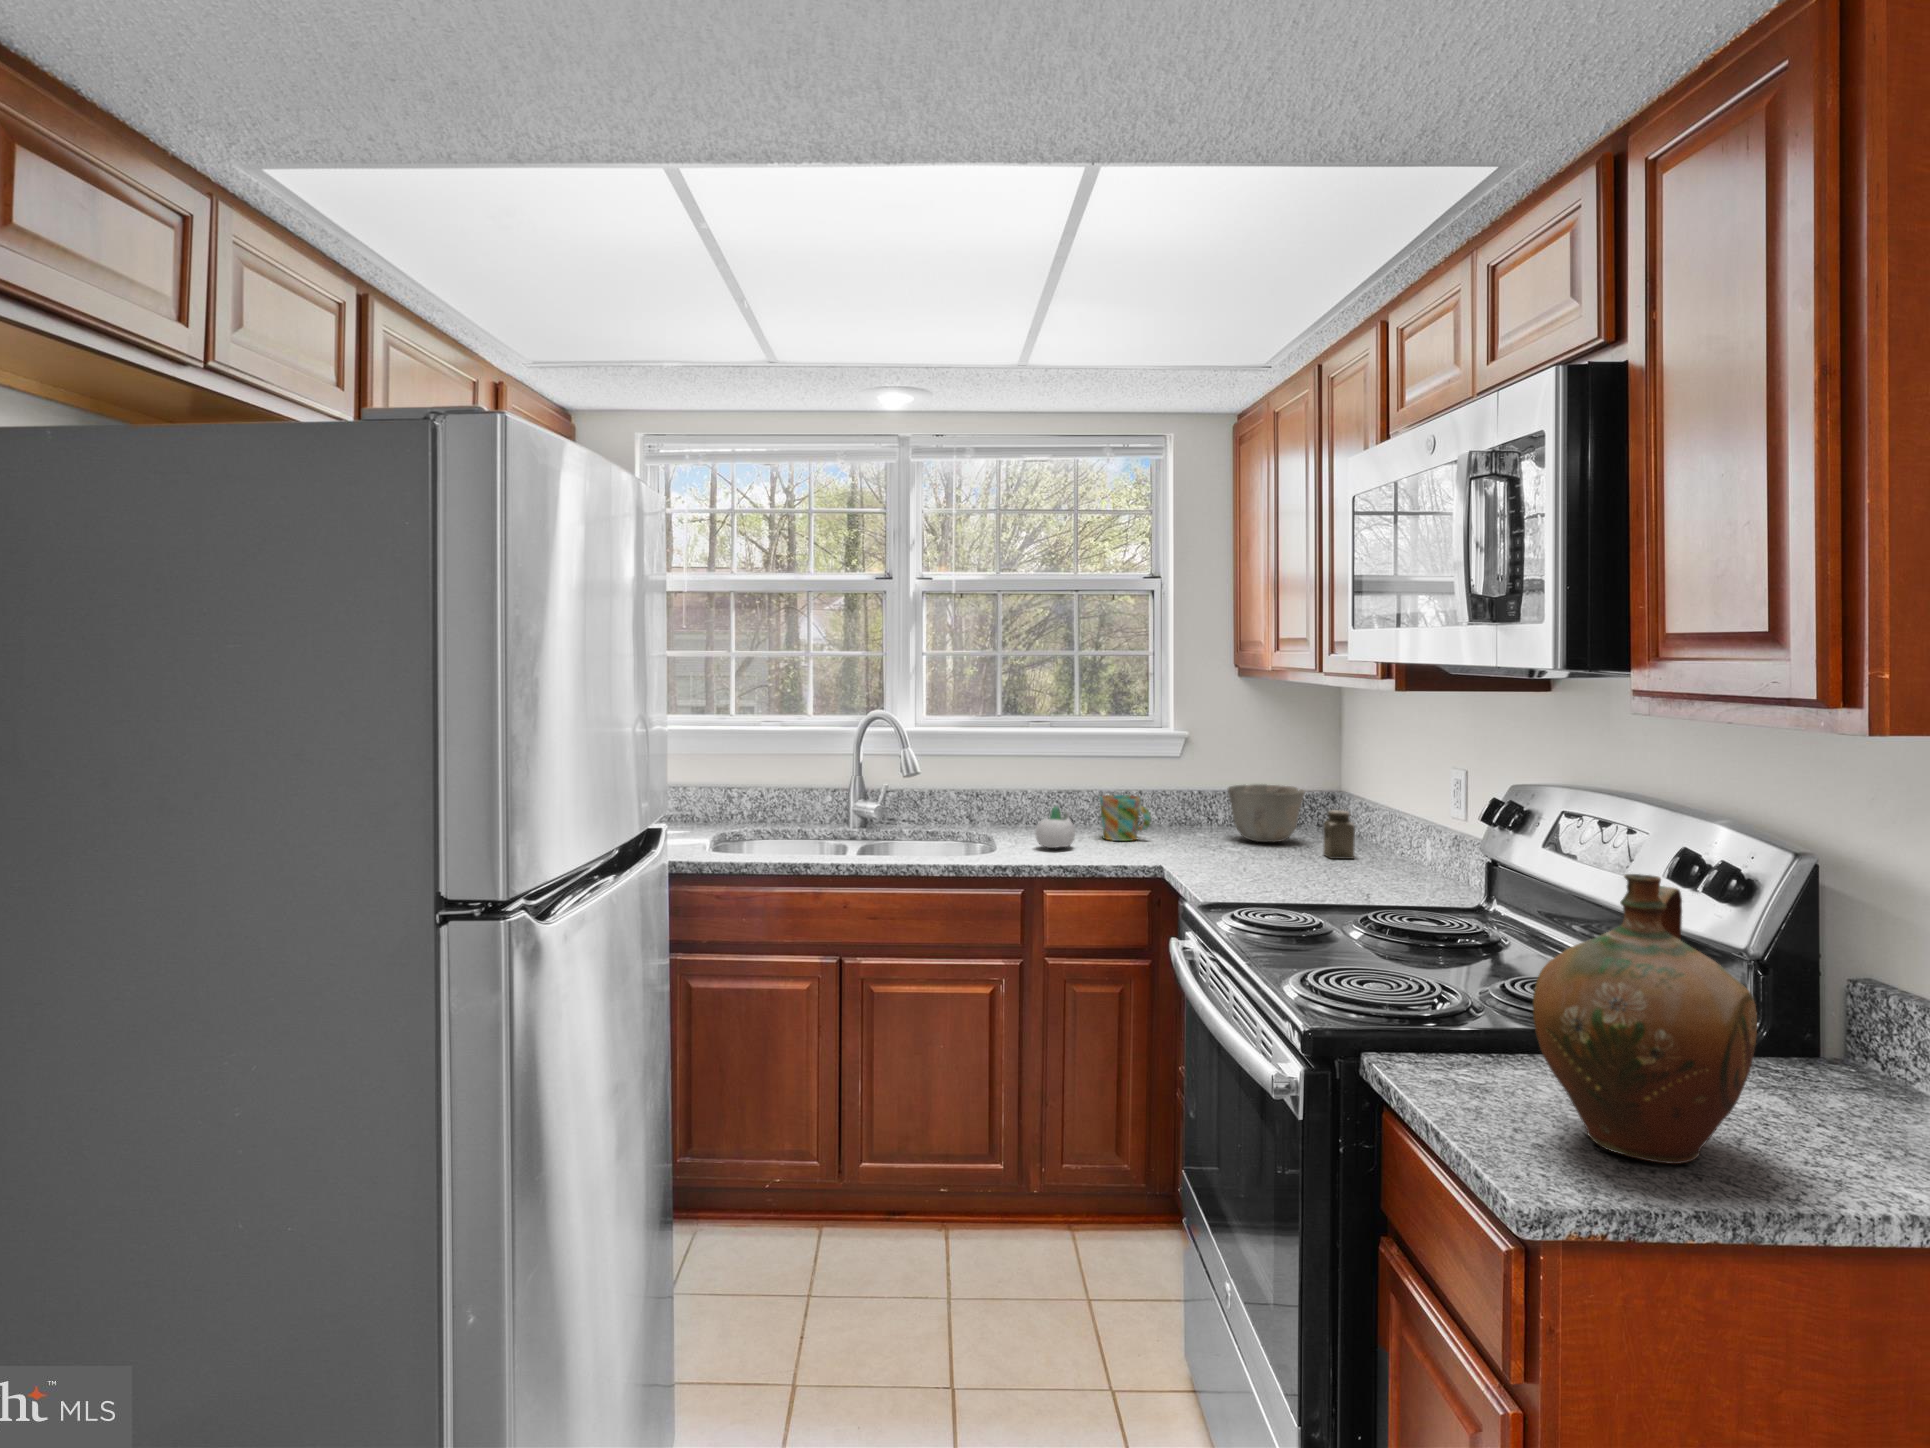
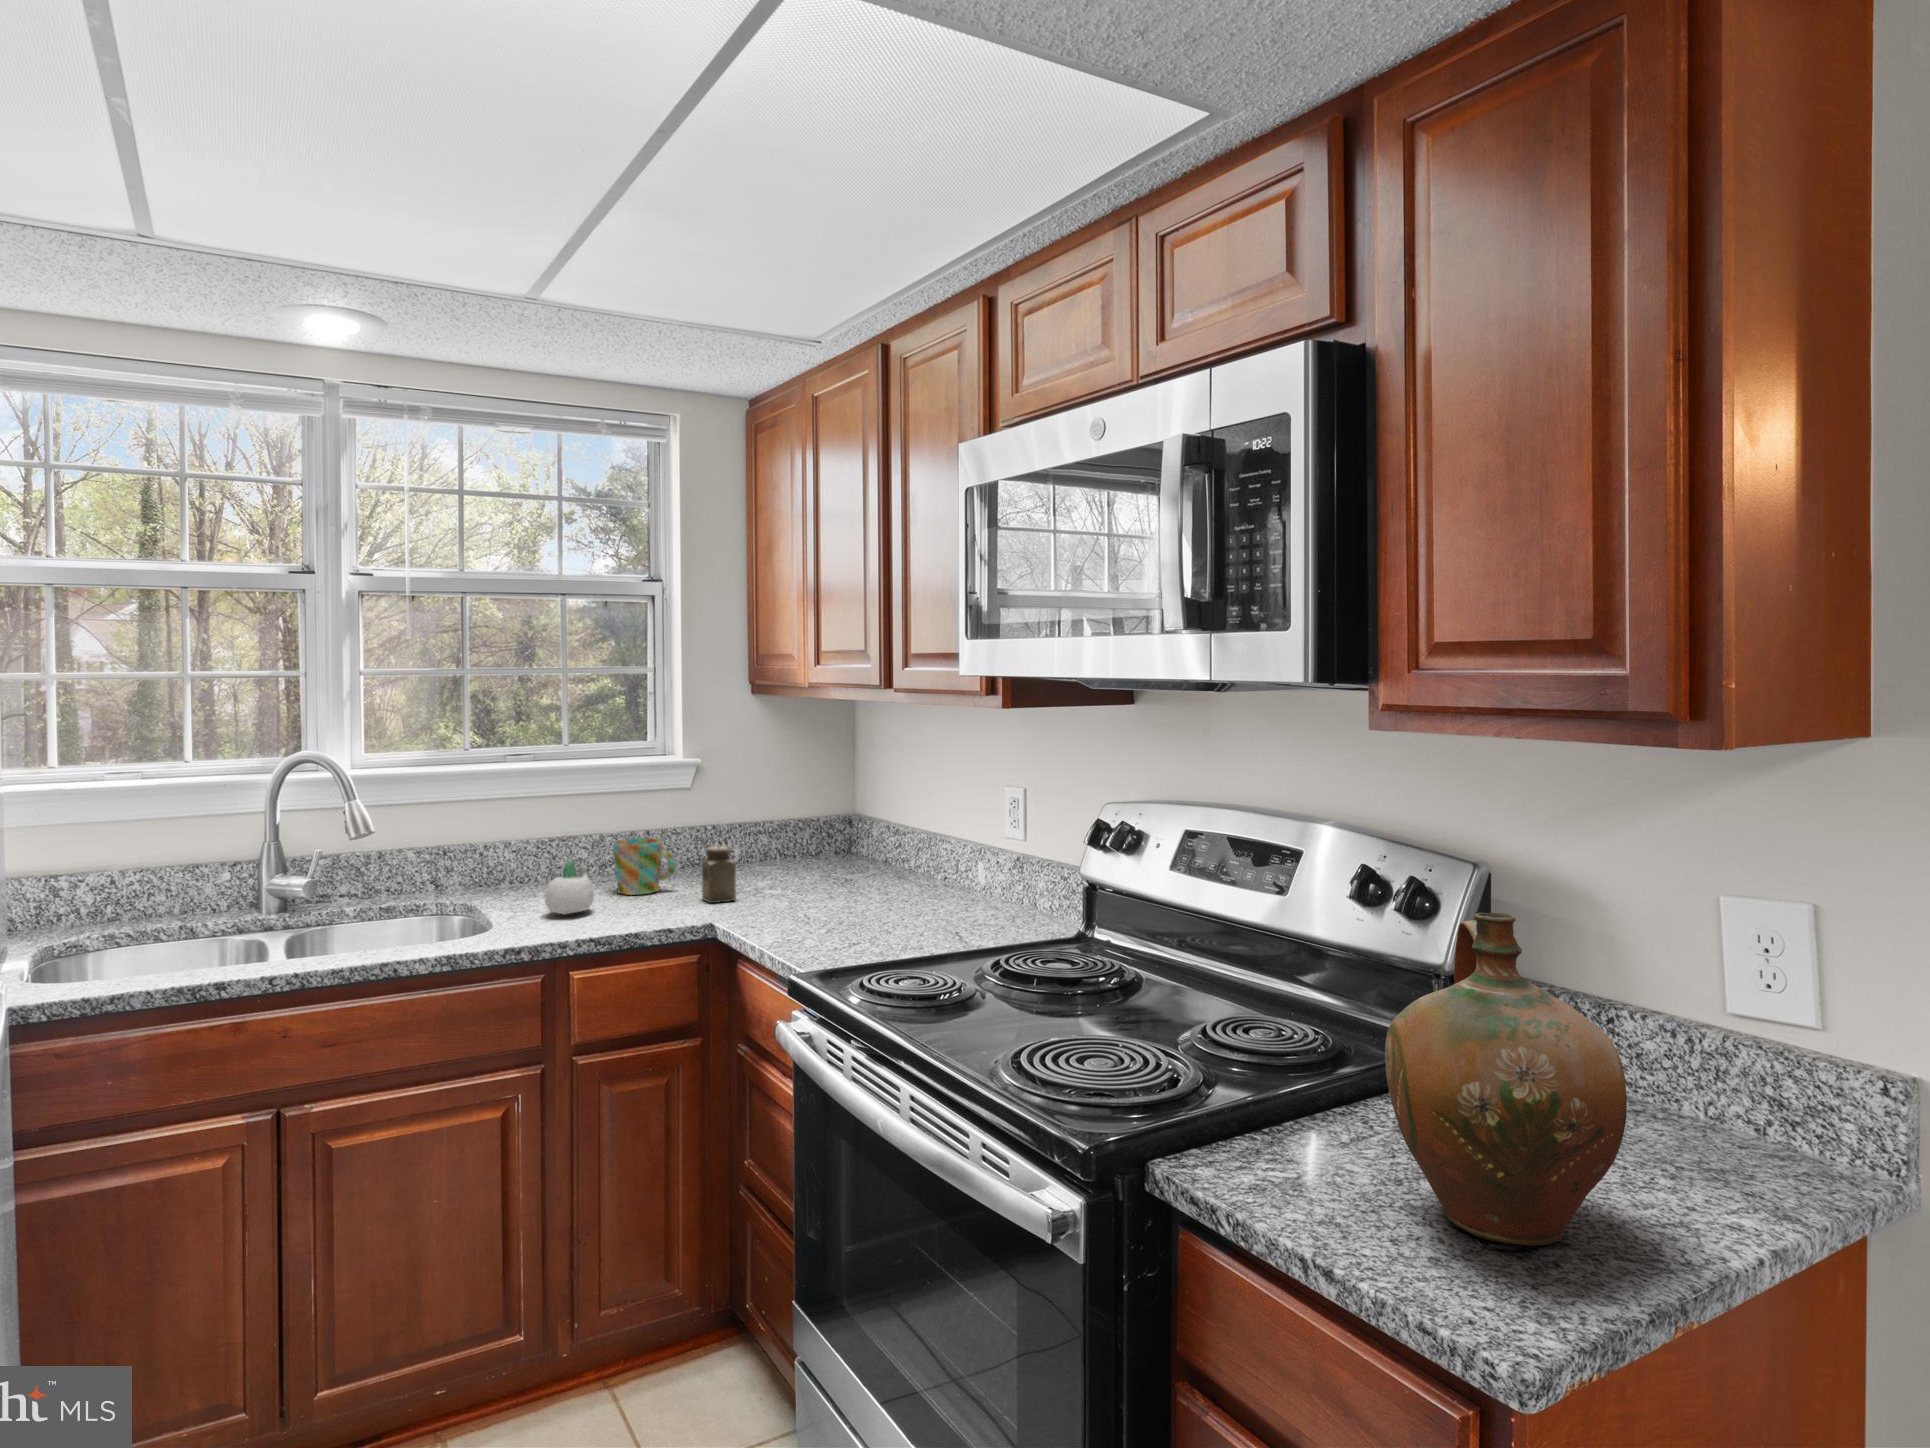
ceramic bowl: present [1227,784,1305,842] -> none [757,813,840,879]
salt shaker: present [1323,810,1355,859] -> present [702,846,736,903]

